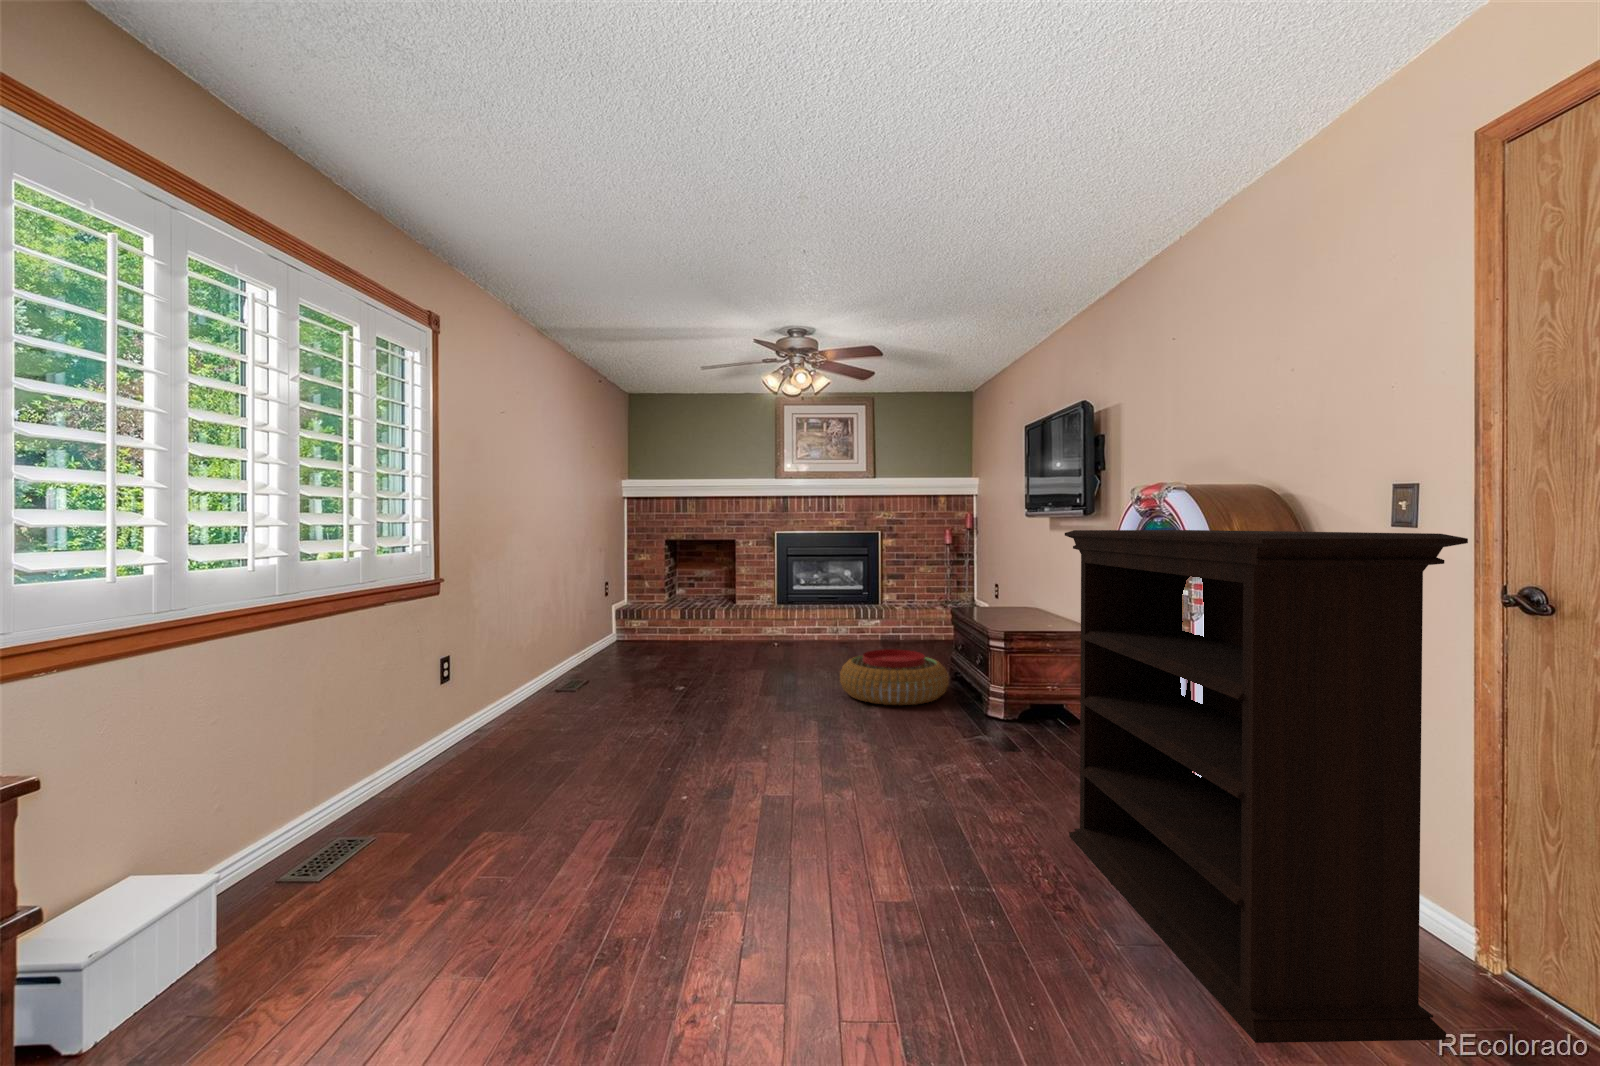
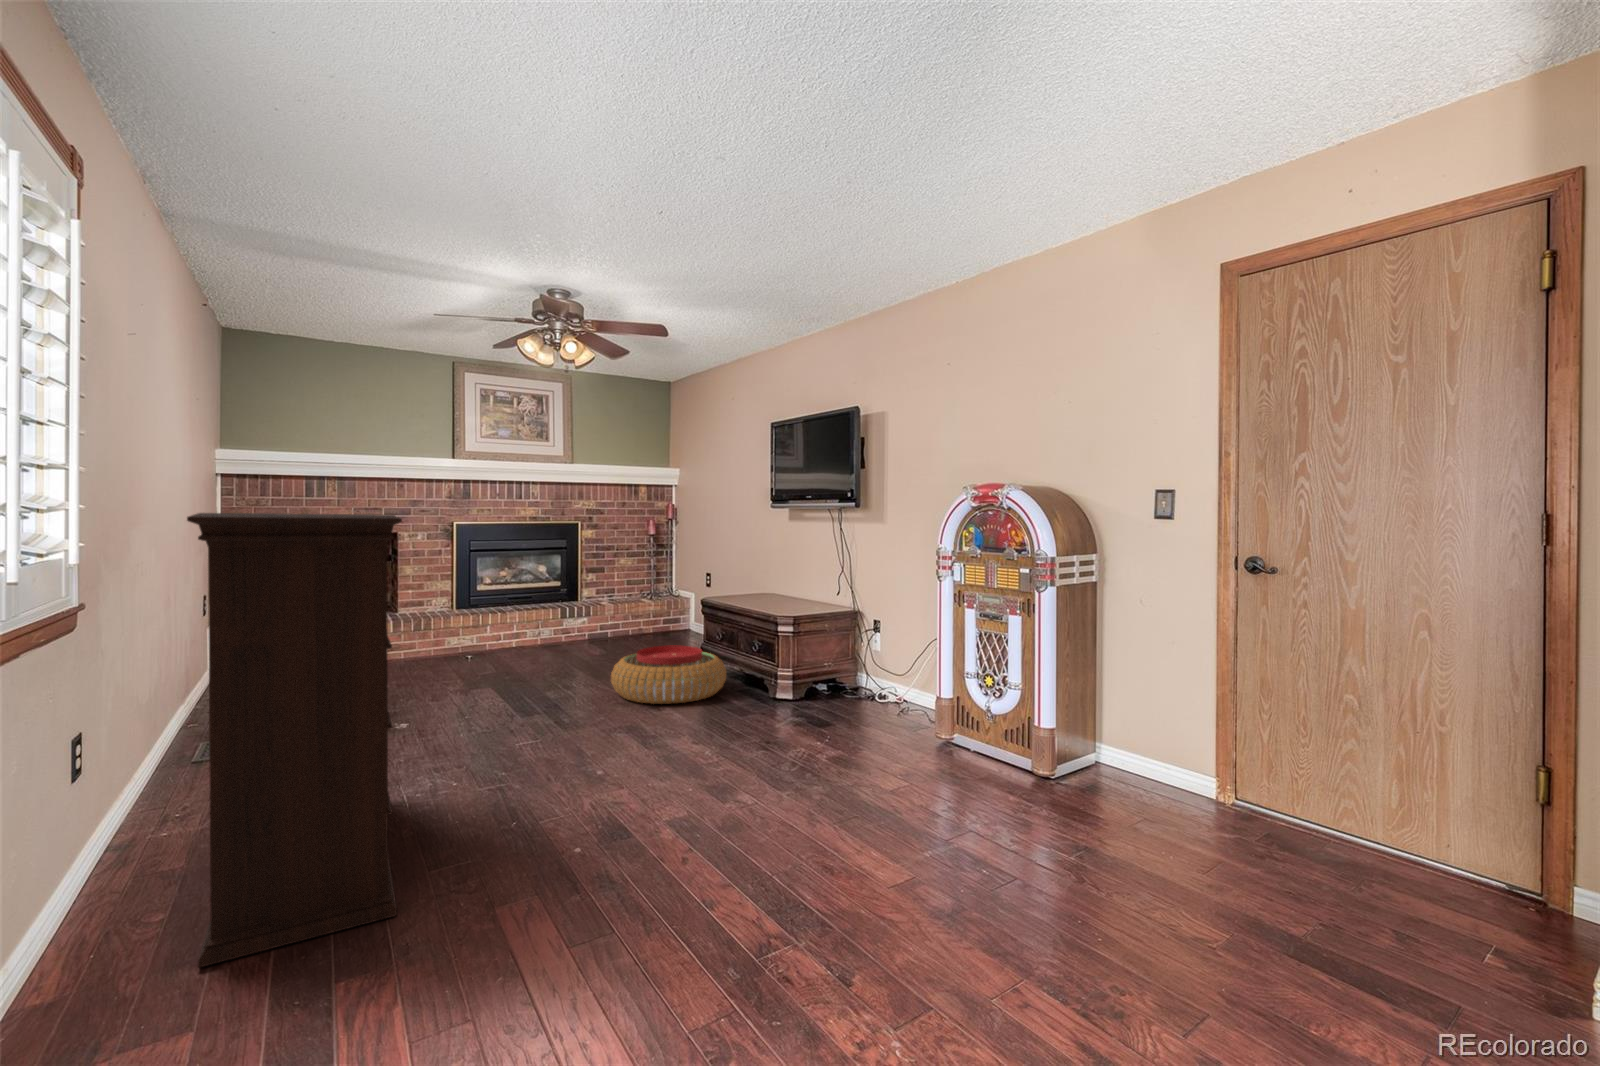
bookshelf: present [1065,530,1468,1043] -> present [187,513,402,967]

